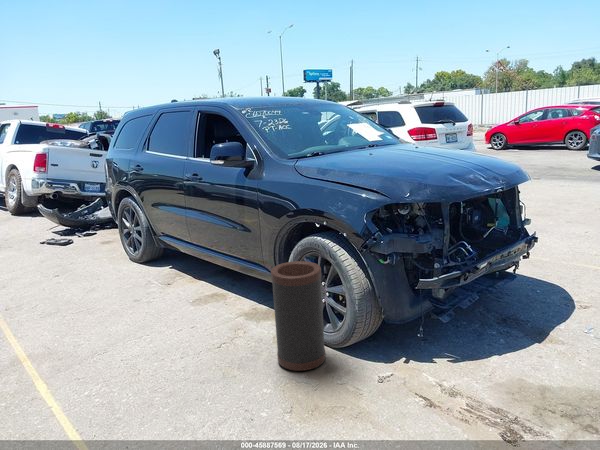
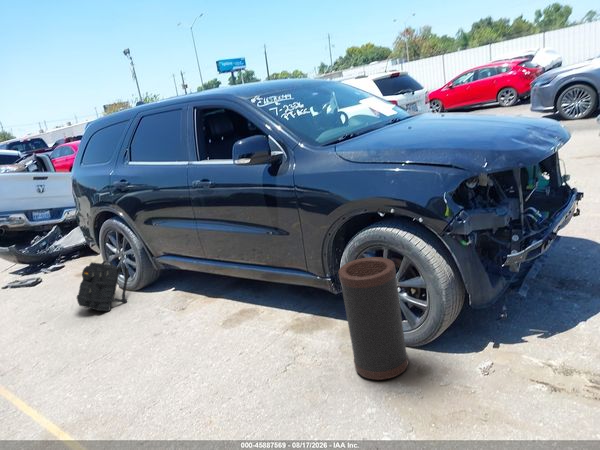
backpack: none [87,232,135,276] -> present [77,261,129,311]

